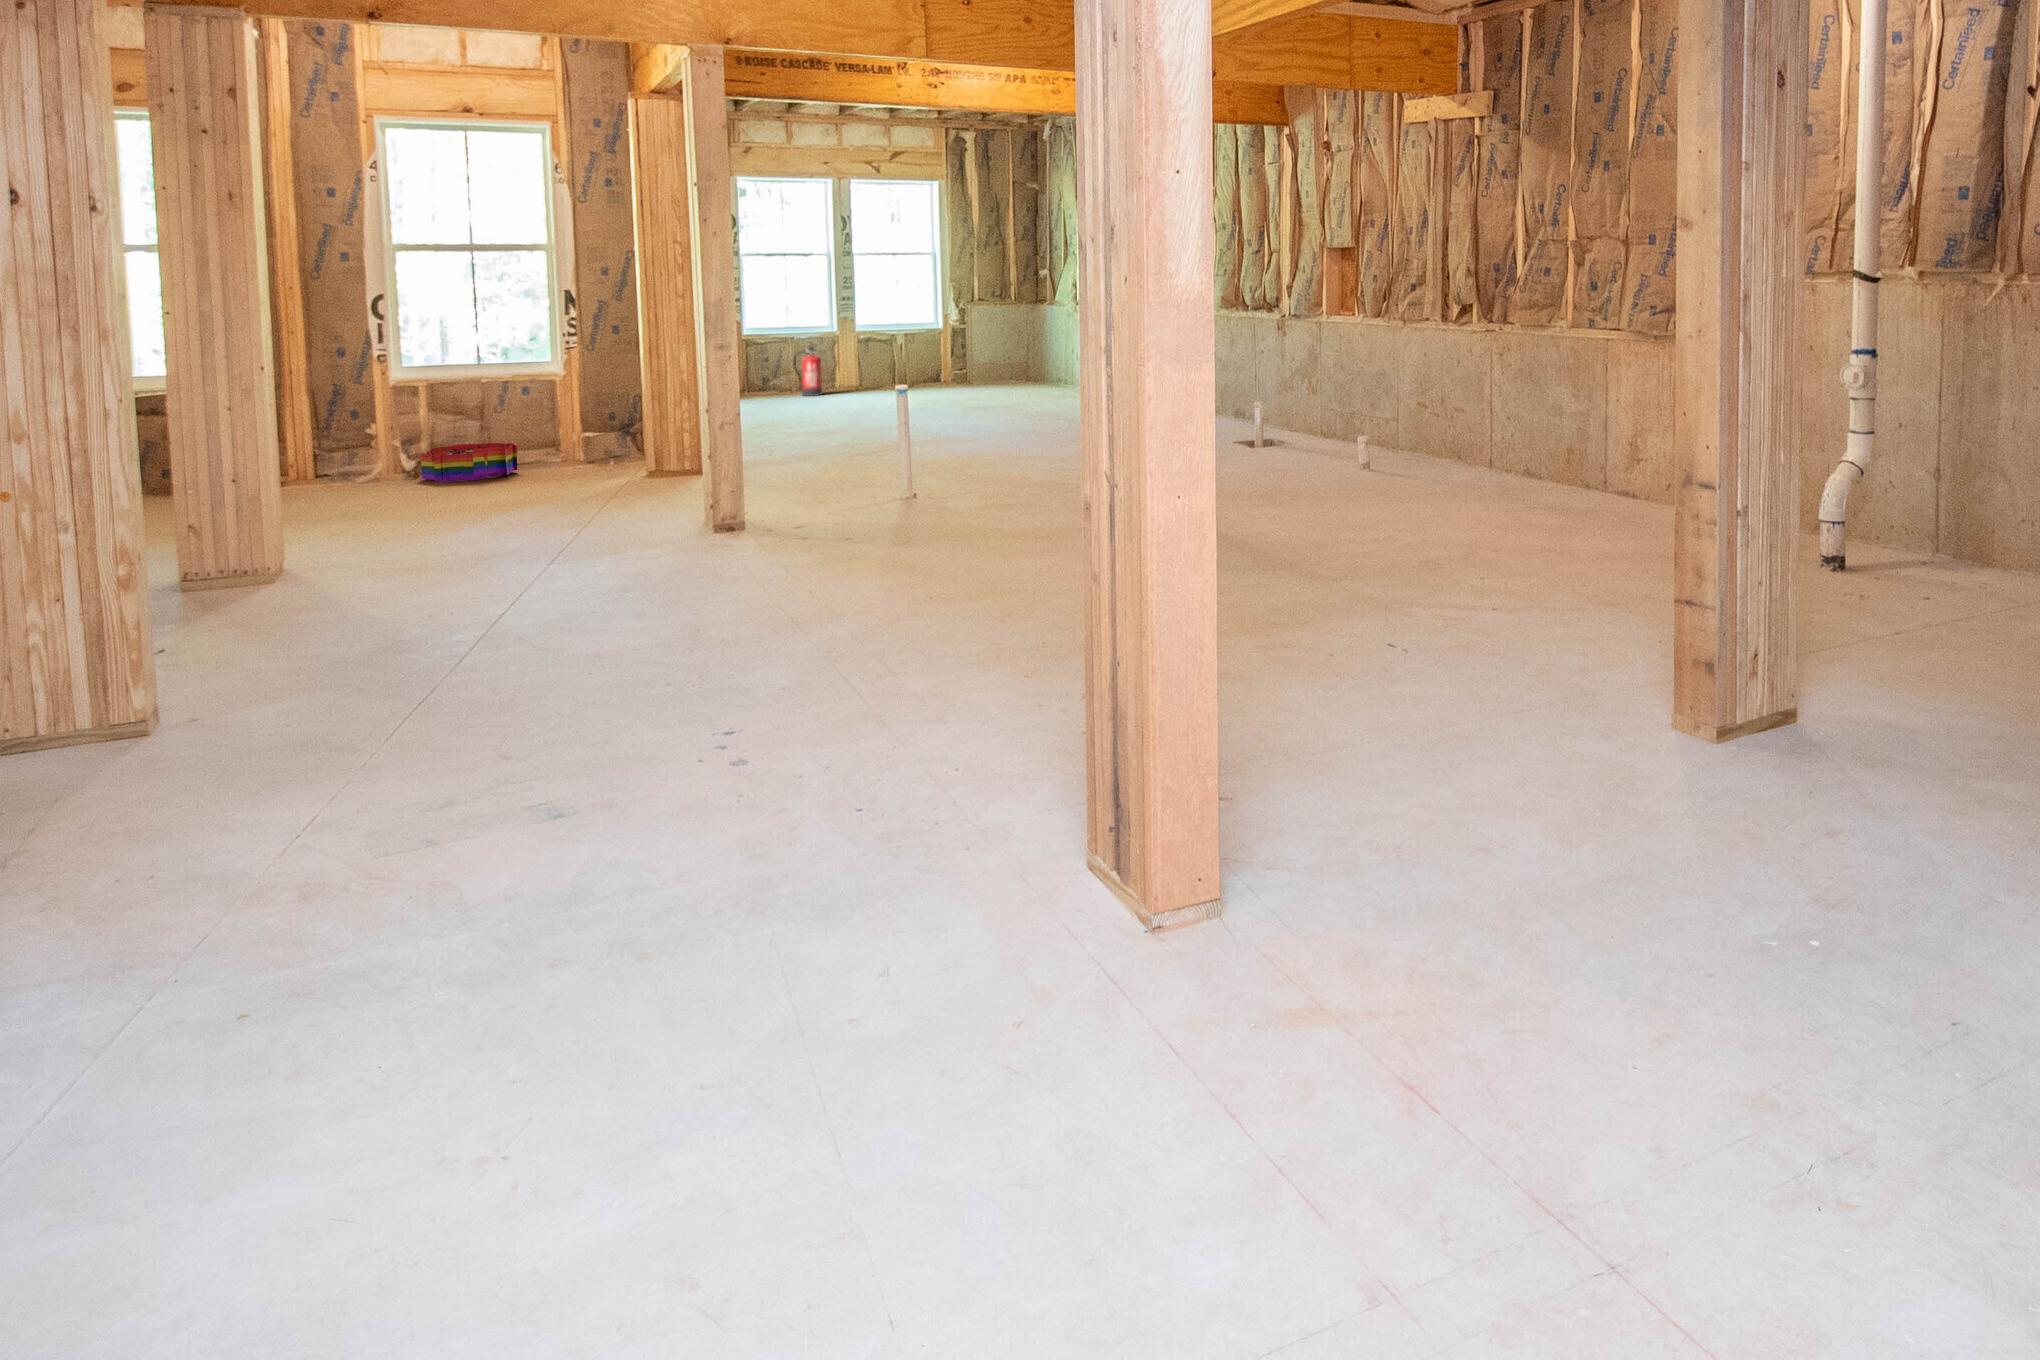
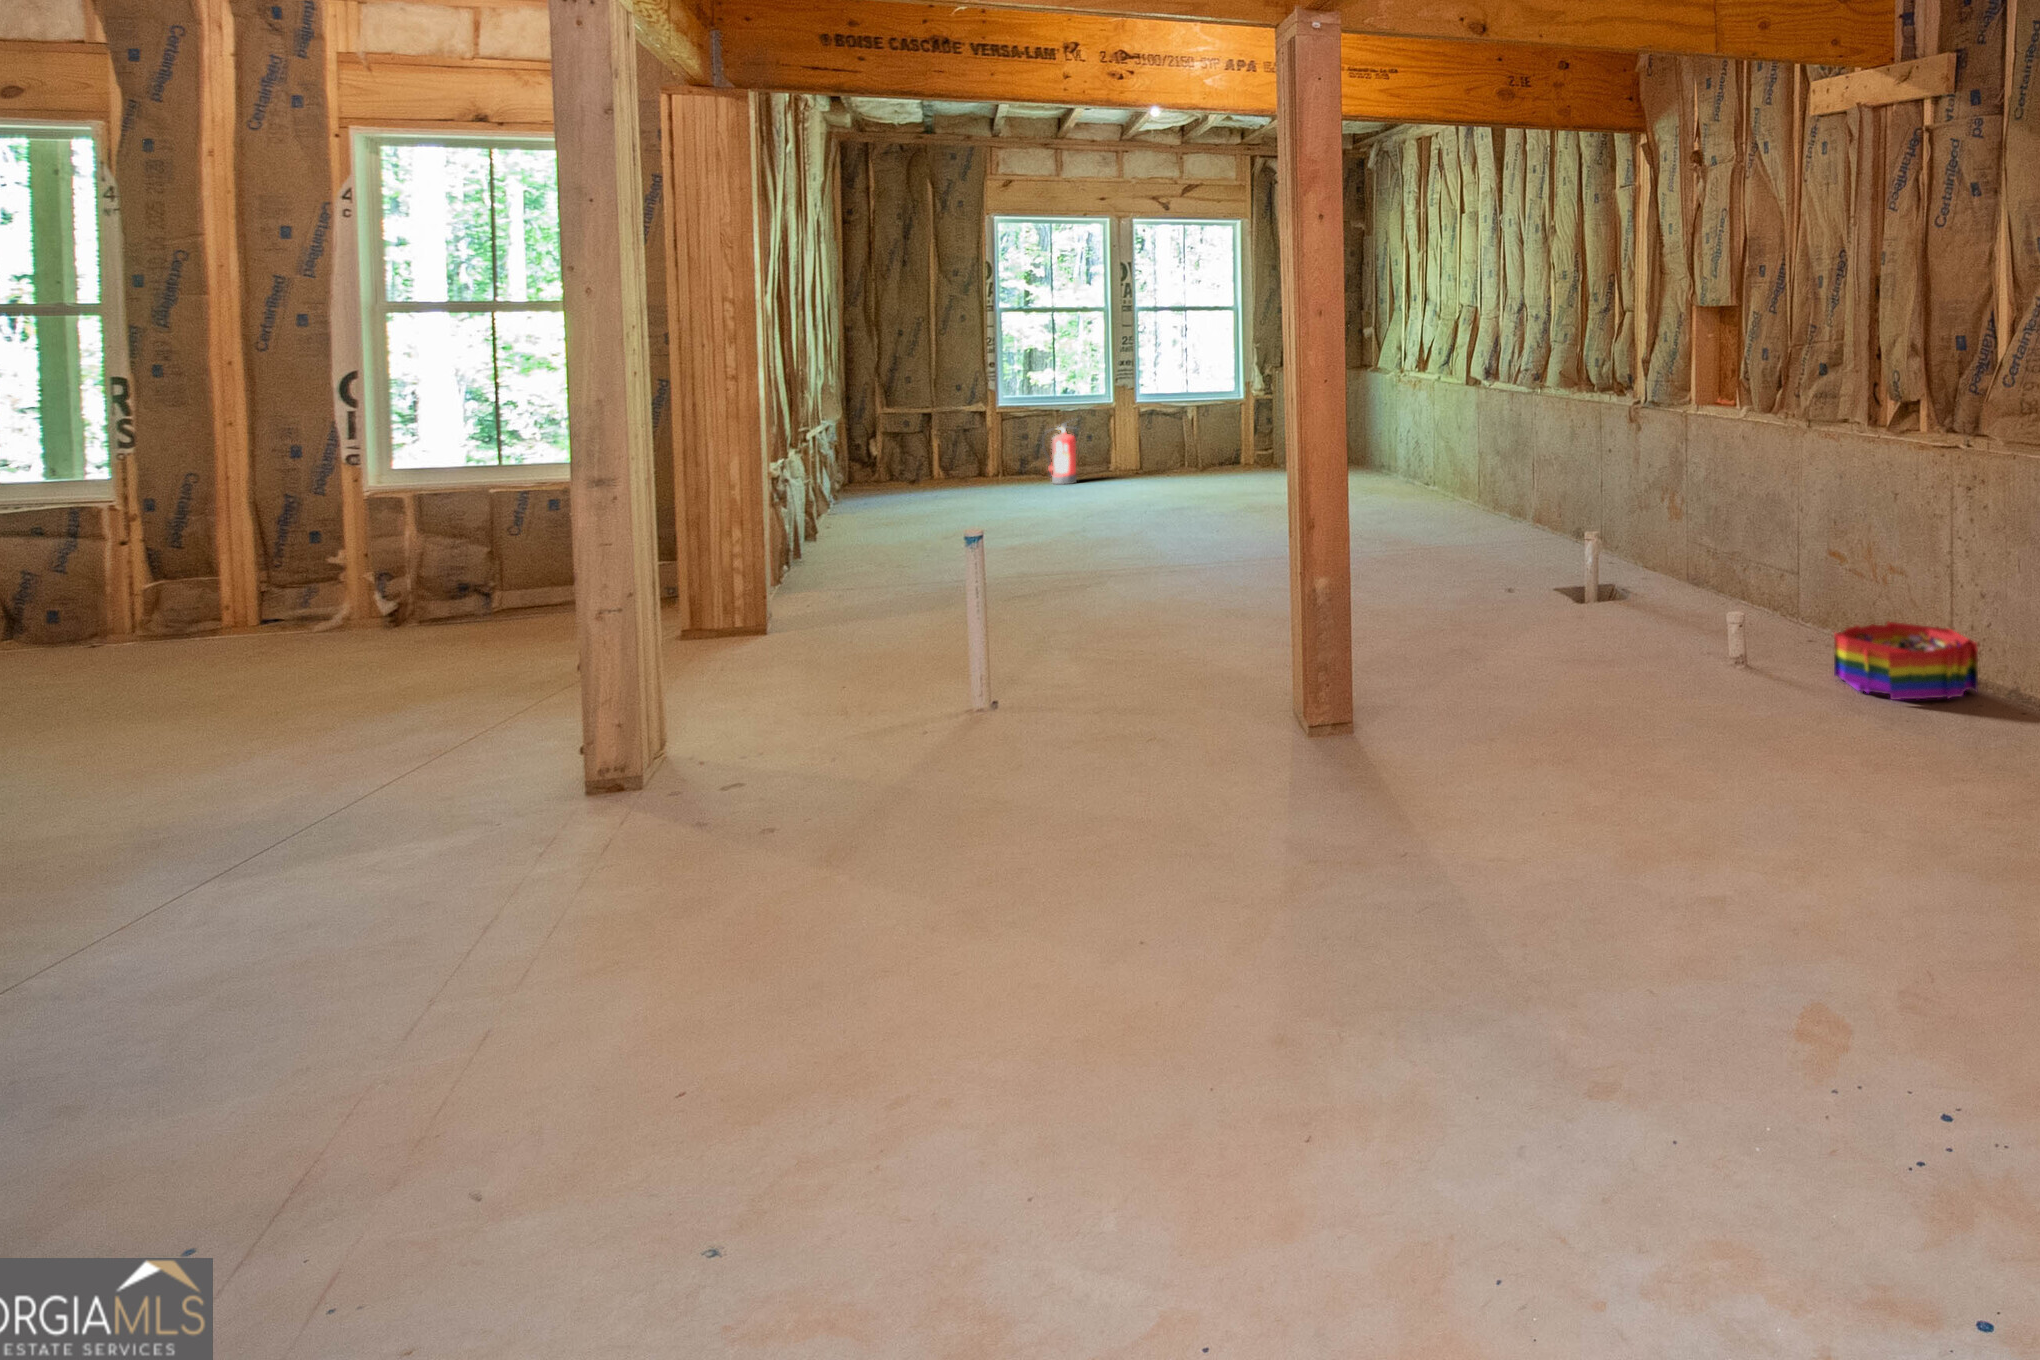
storage bin: present [421,443,517,482] -> present [1834,622,1978,700]

